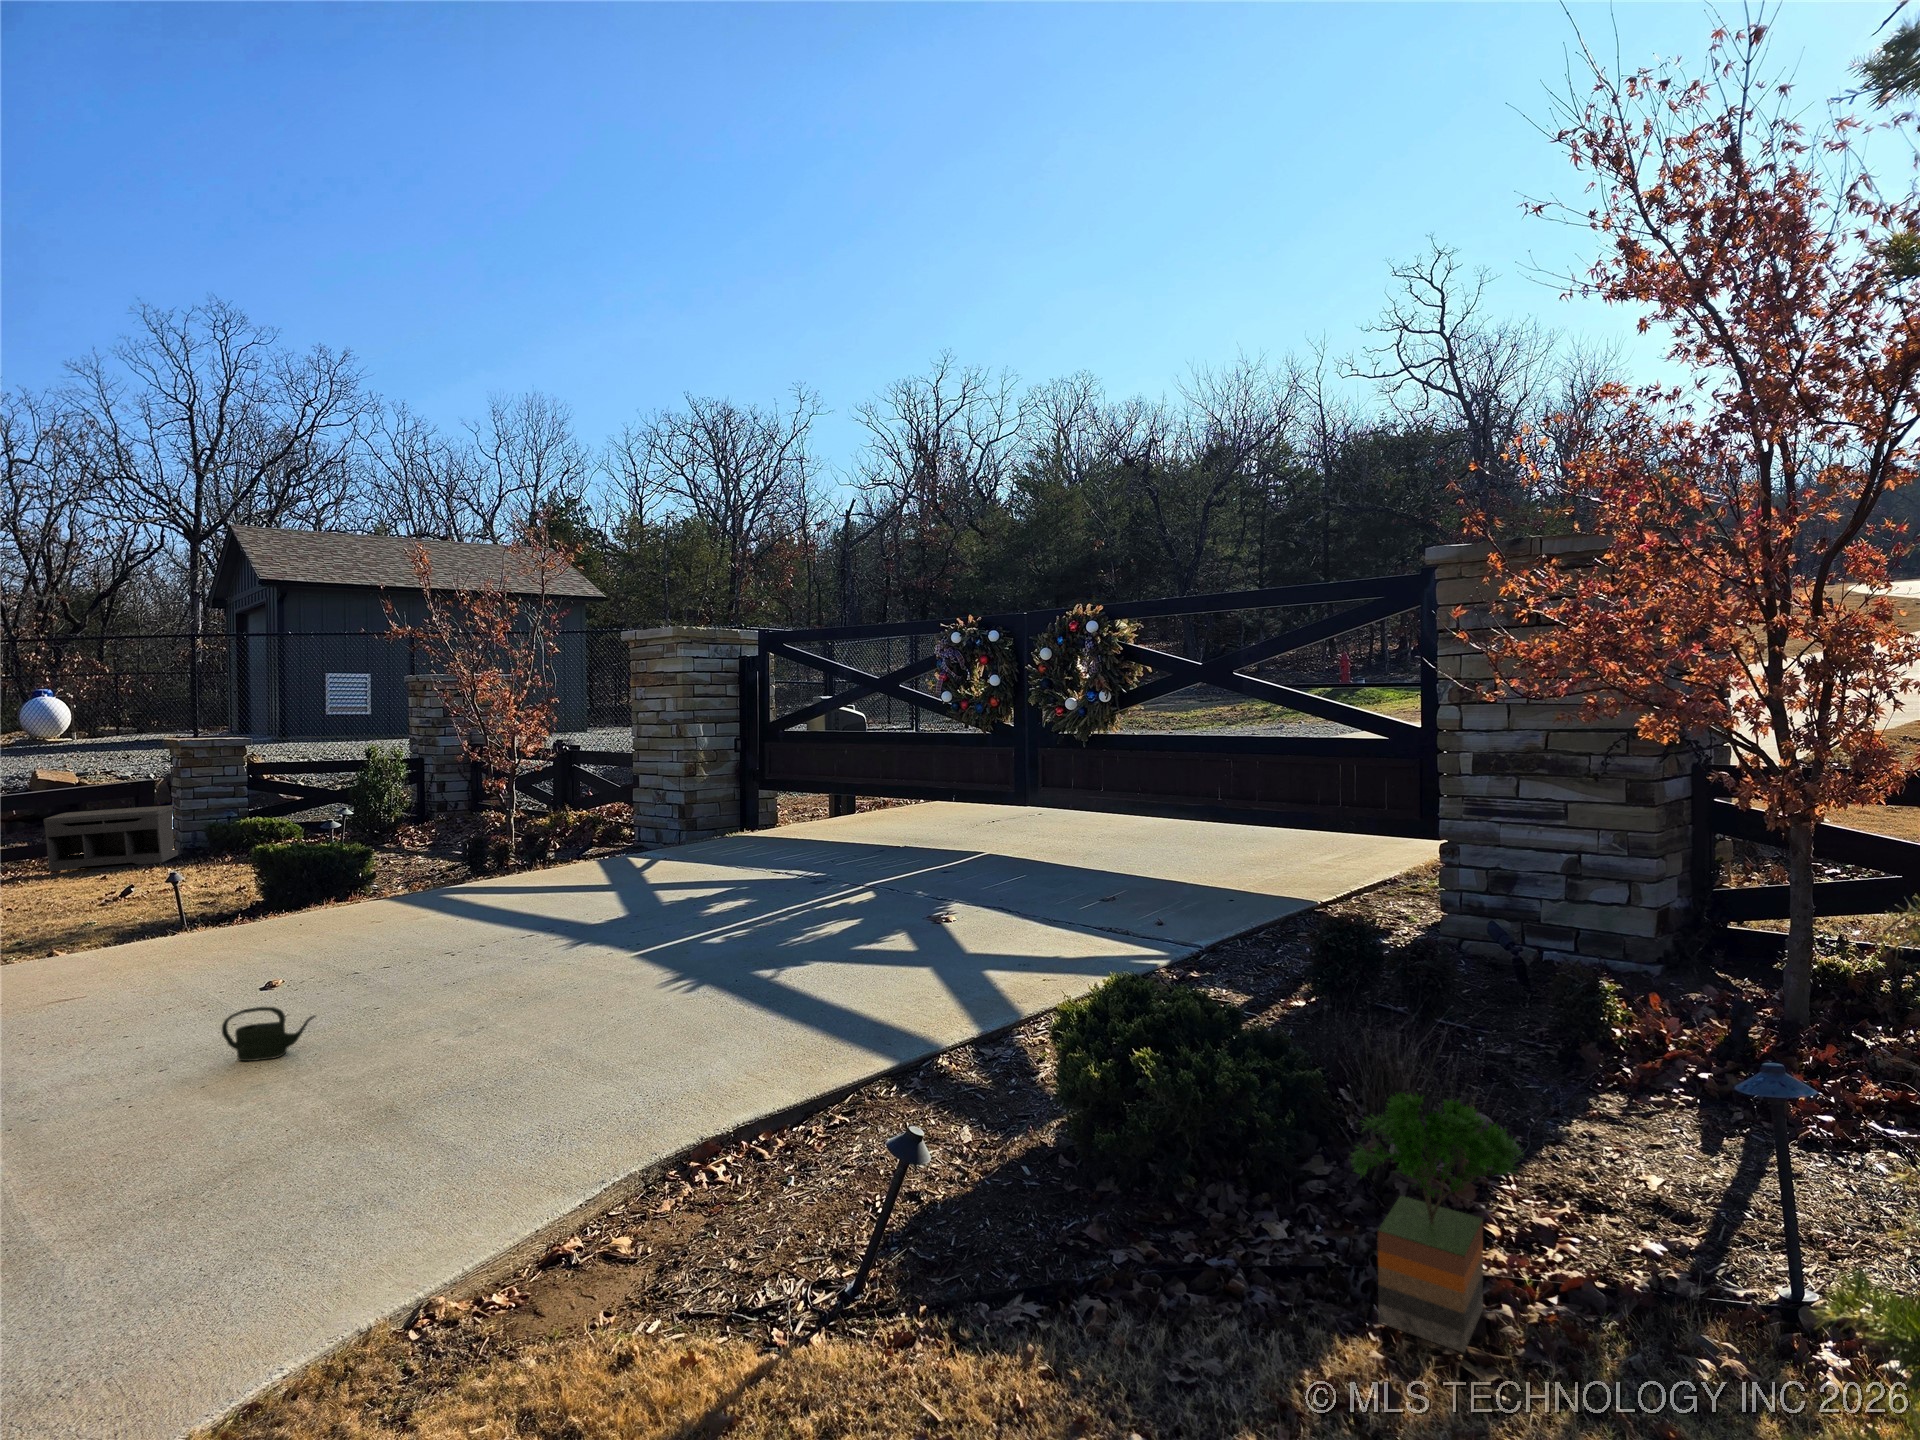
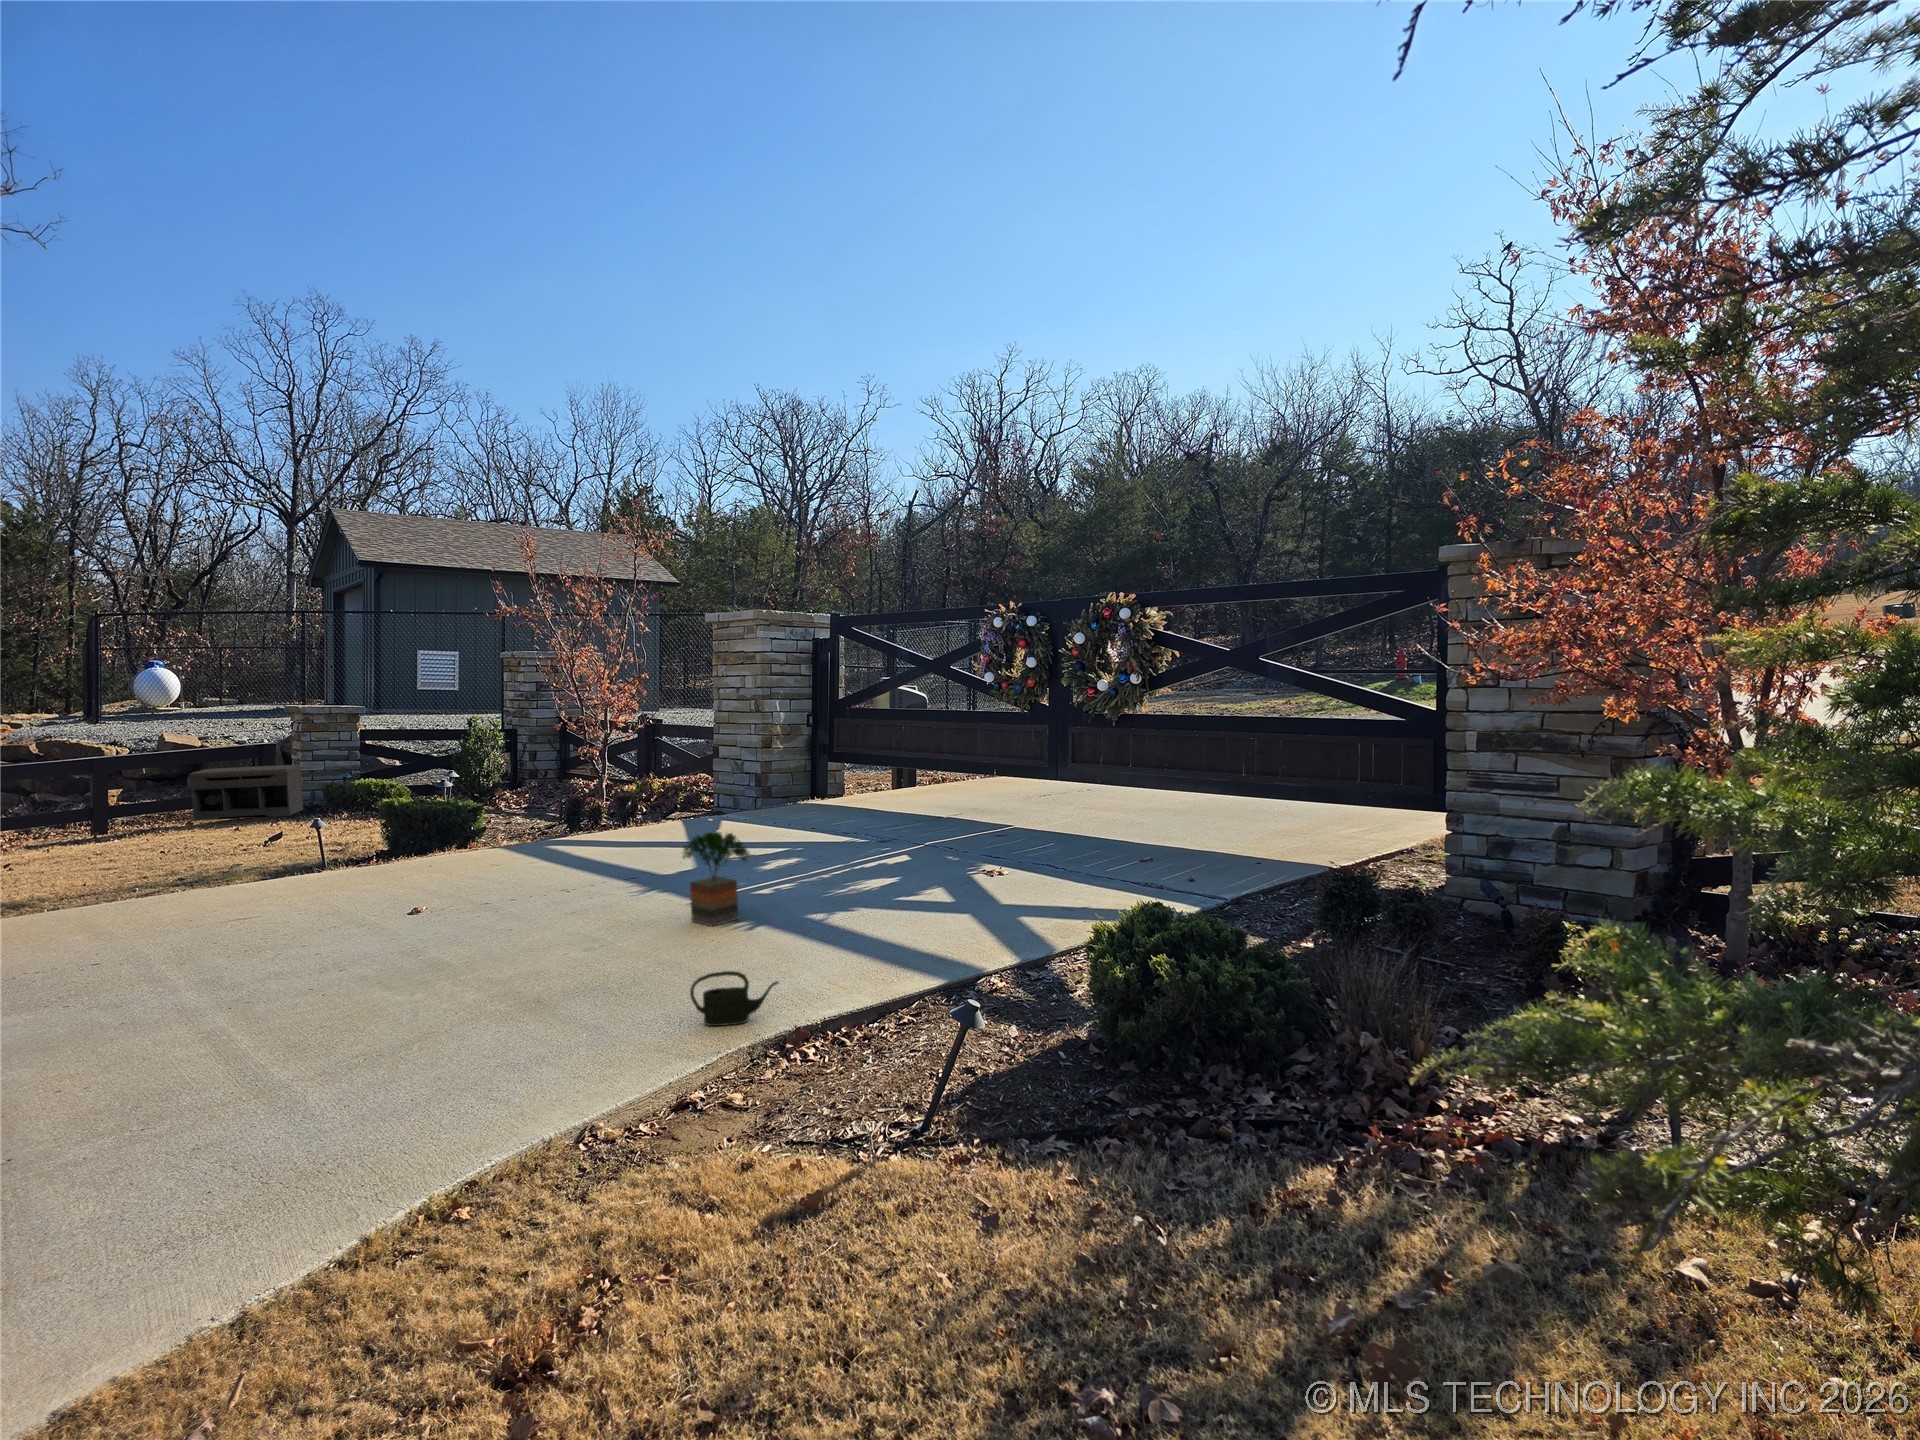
watering can: present [222,1007,316,1061] -> present [690,971,778,1026]
potted tree: present [1351,1093,1521,1353] -> present [683,832,750,926]

